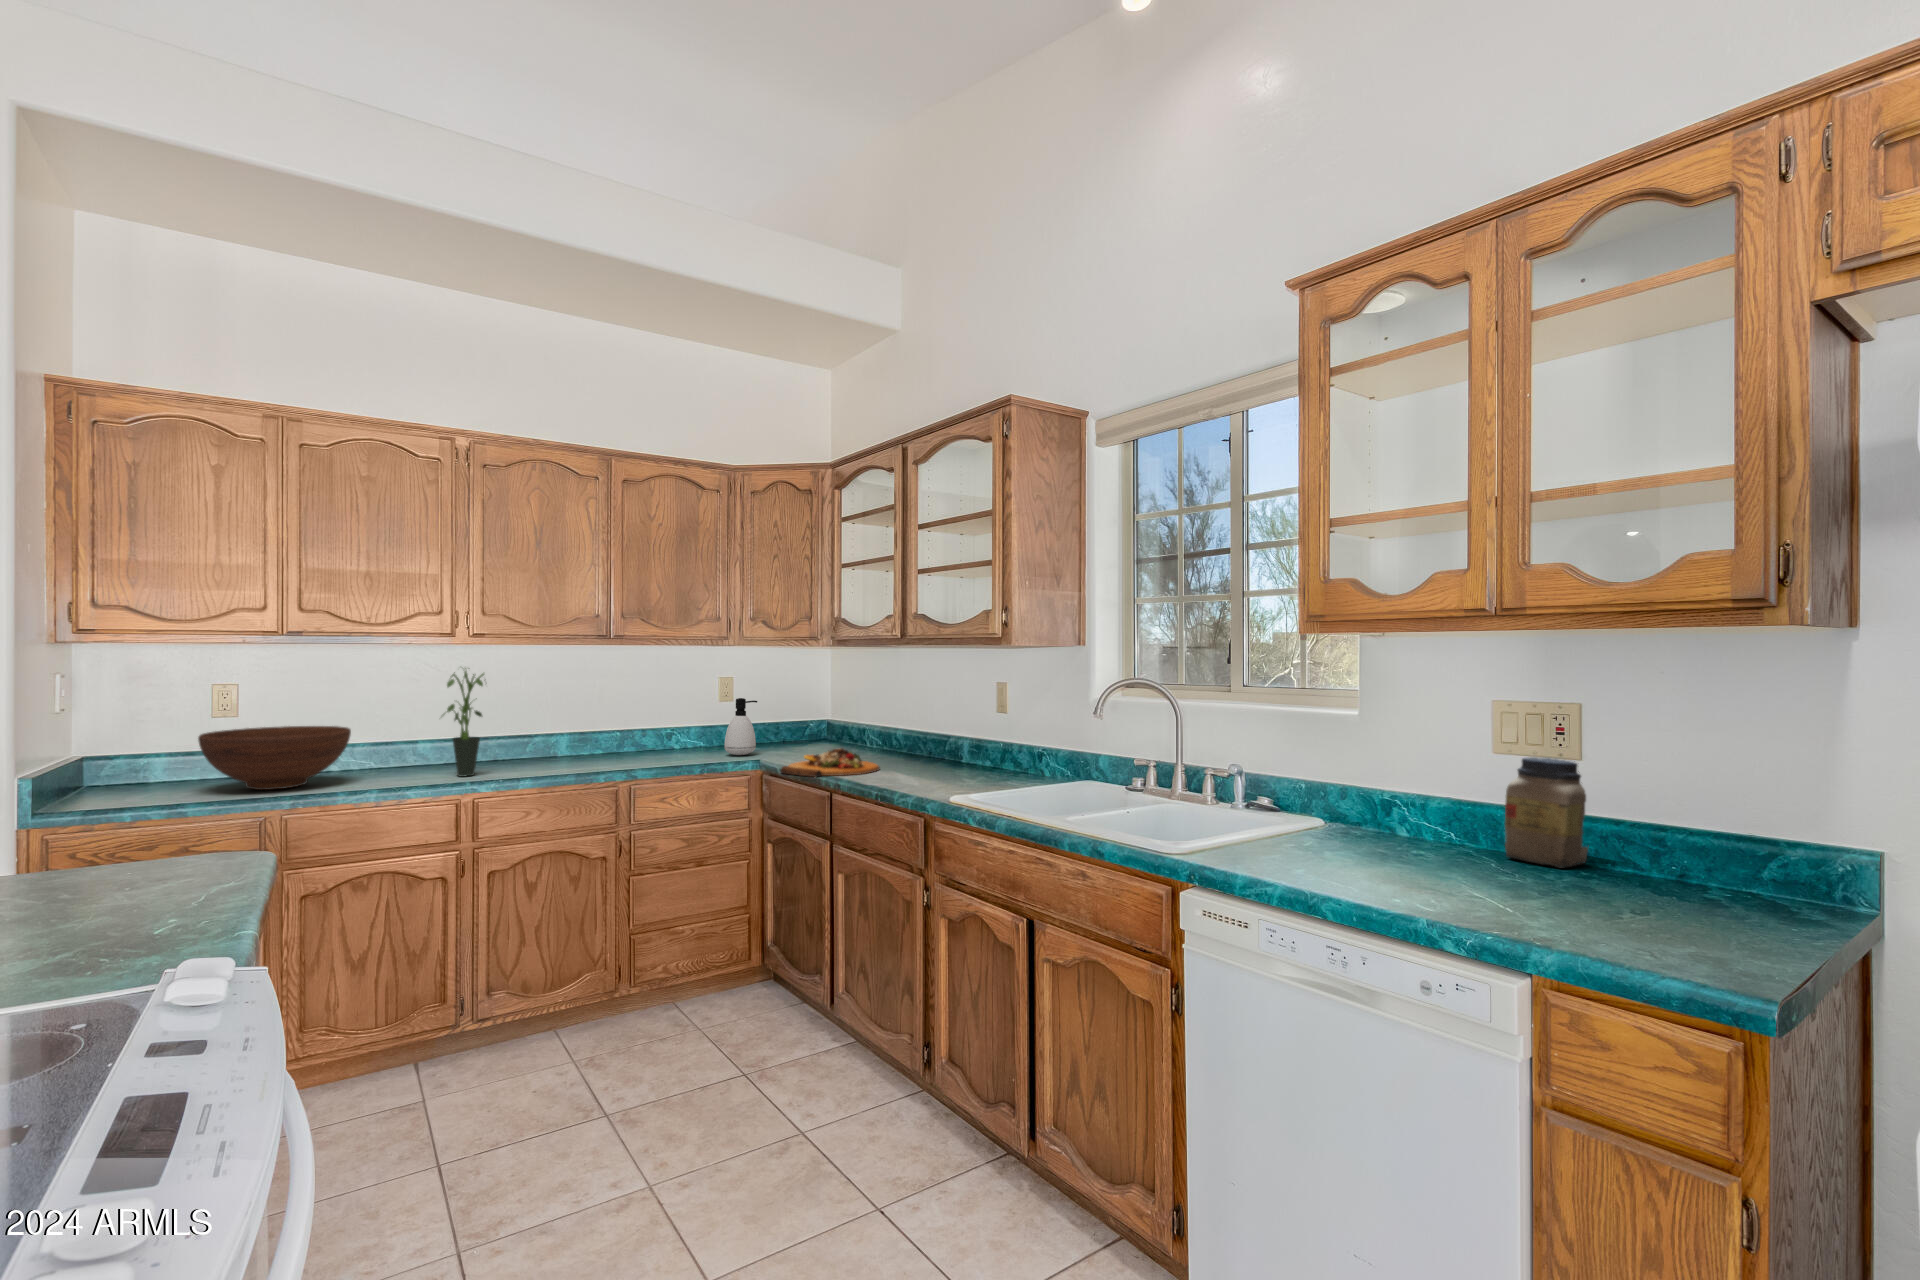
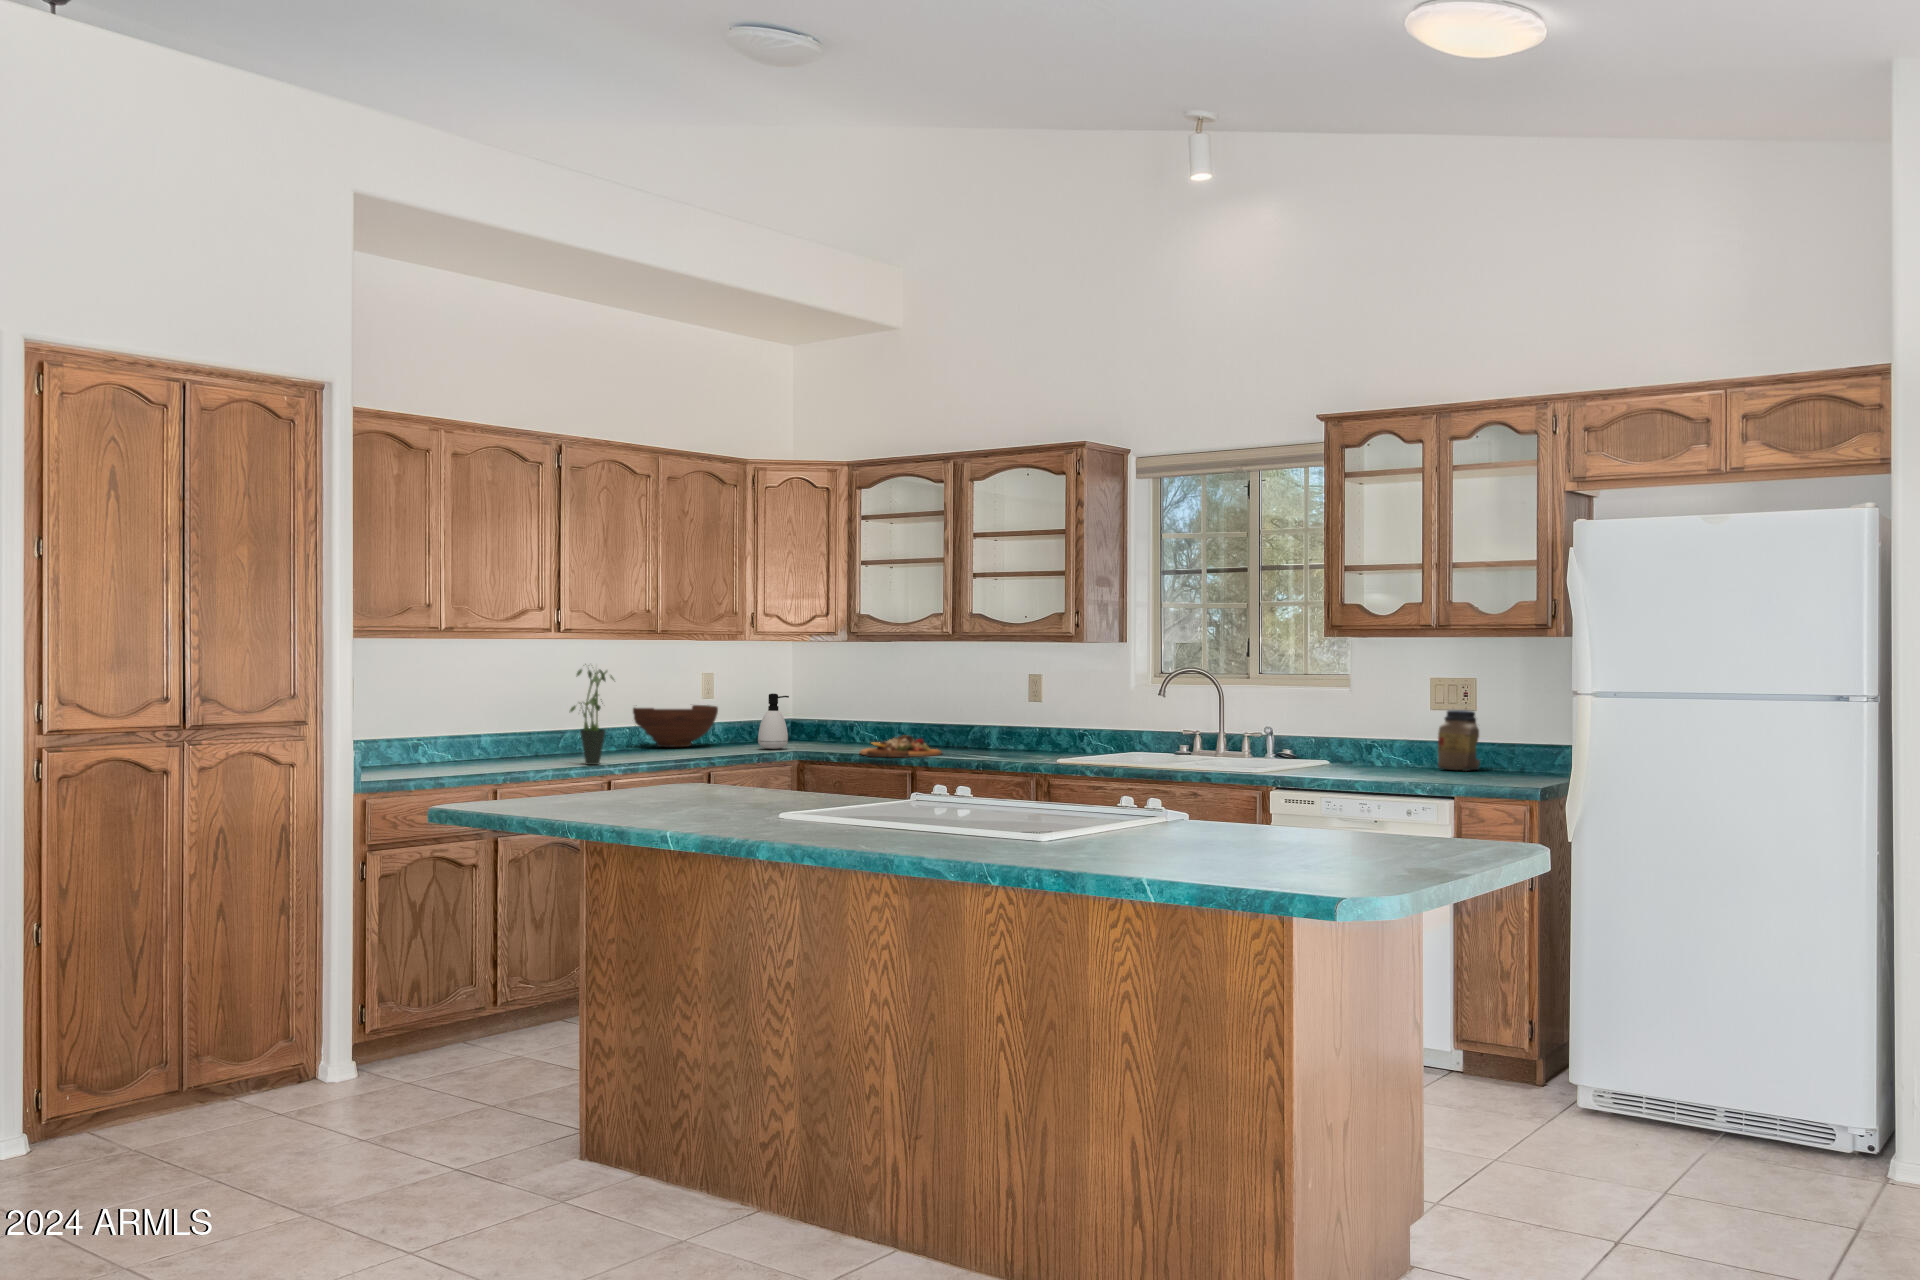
fruit bowl: present [198,726,351,790] -> present [633,705,718,748]

